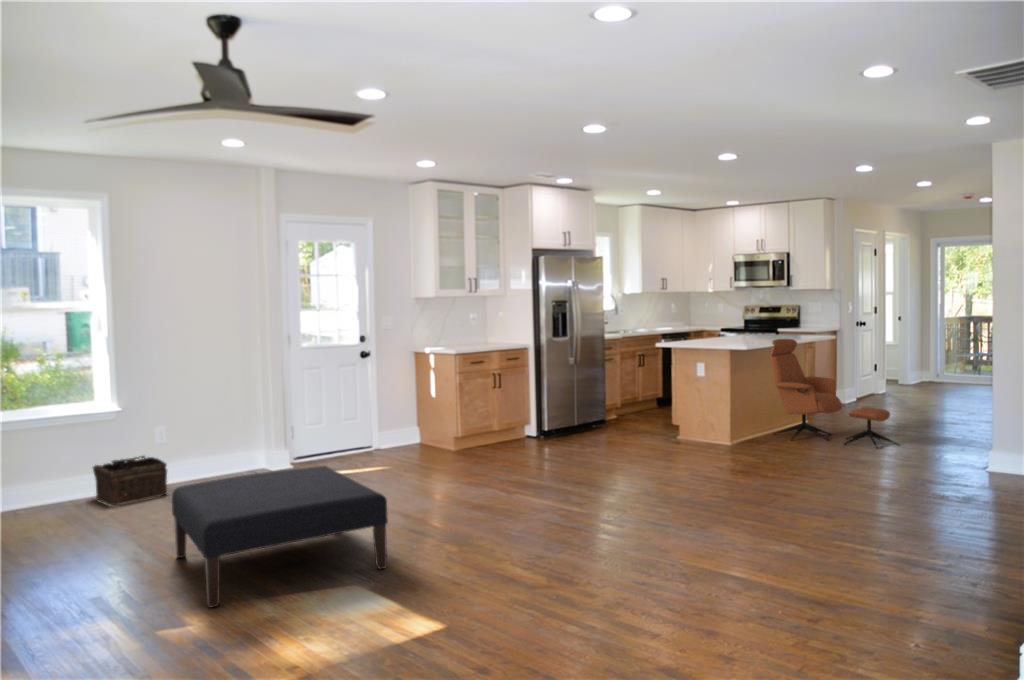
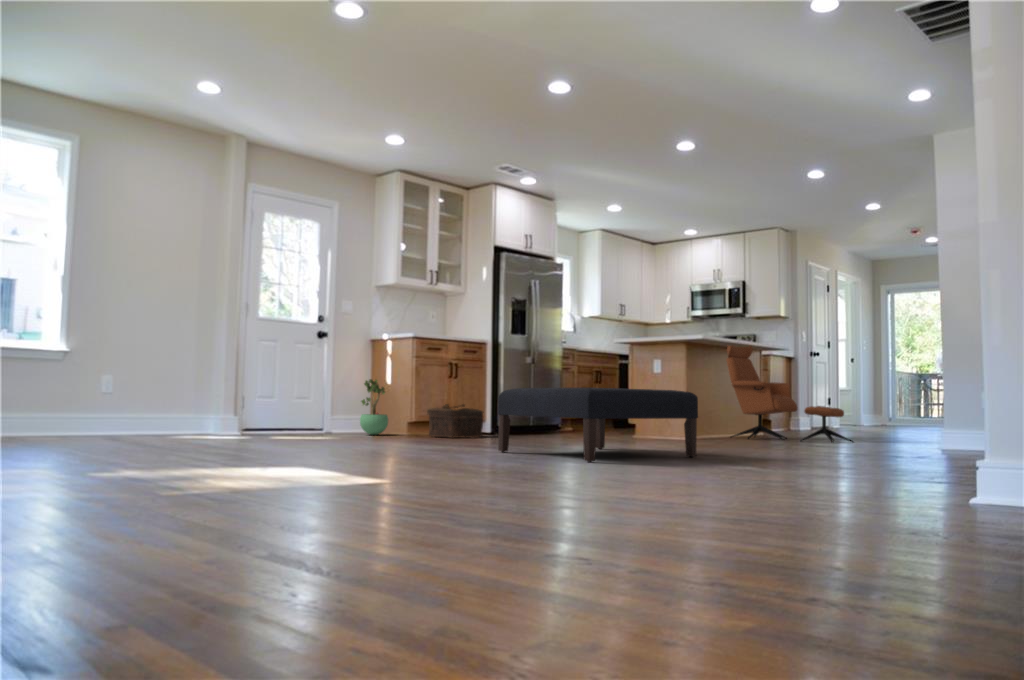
potted plant: none [408,396,436,450] -> present [360,379,388,435]
basket: present [93,456,167,505] -> present [427,404,483,438]
ottoman: present [172,466,388,607] -> present [498,388,698,462]

